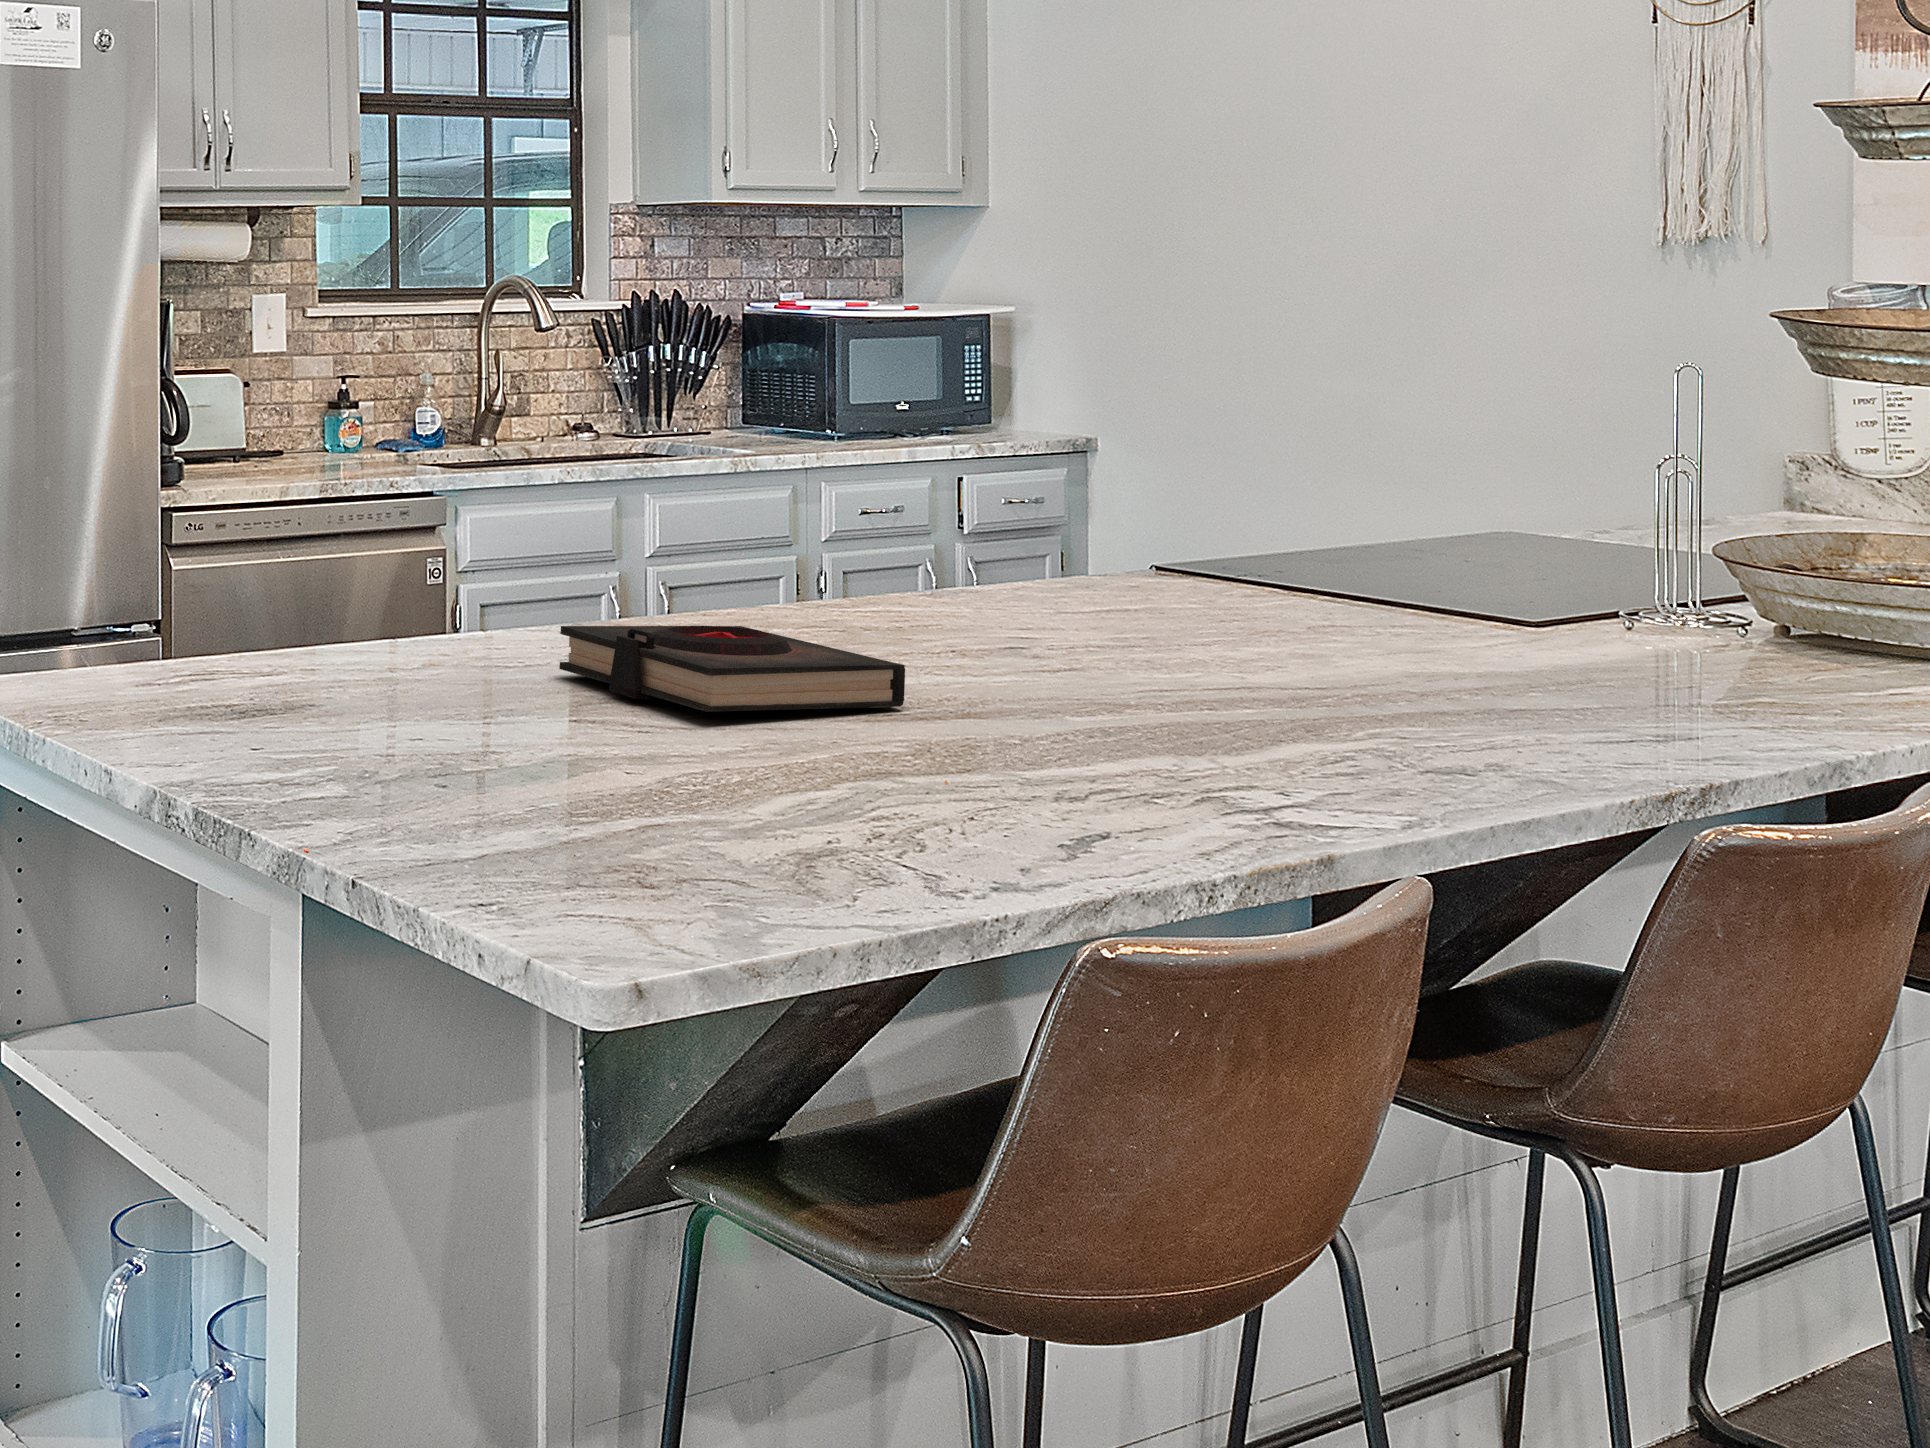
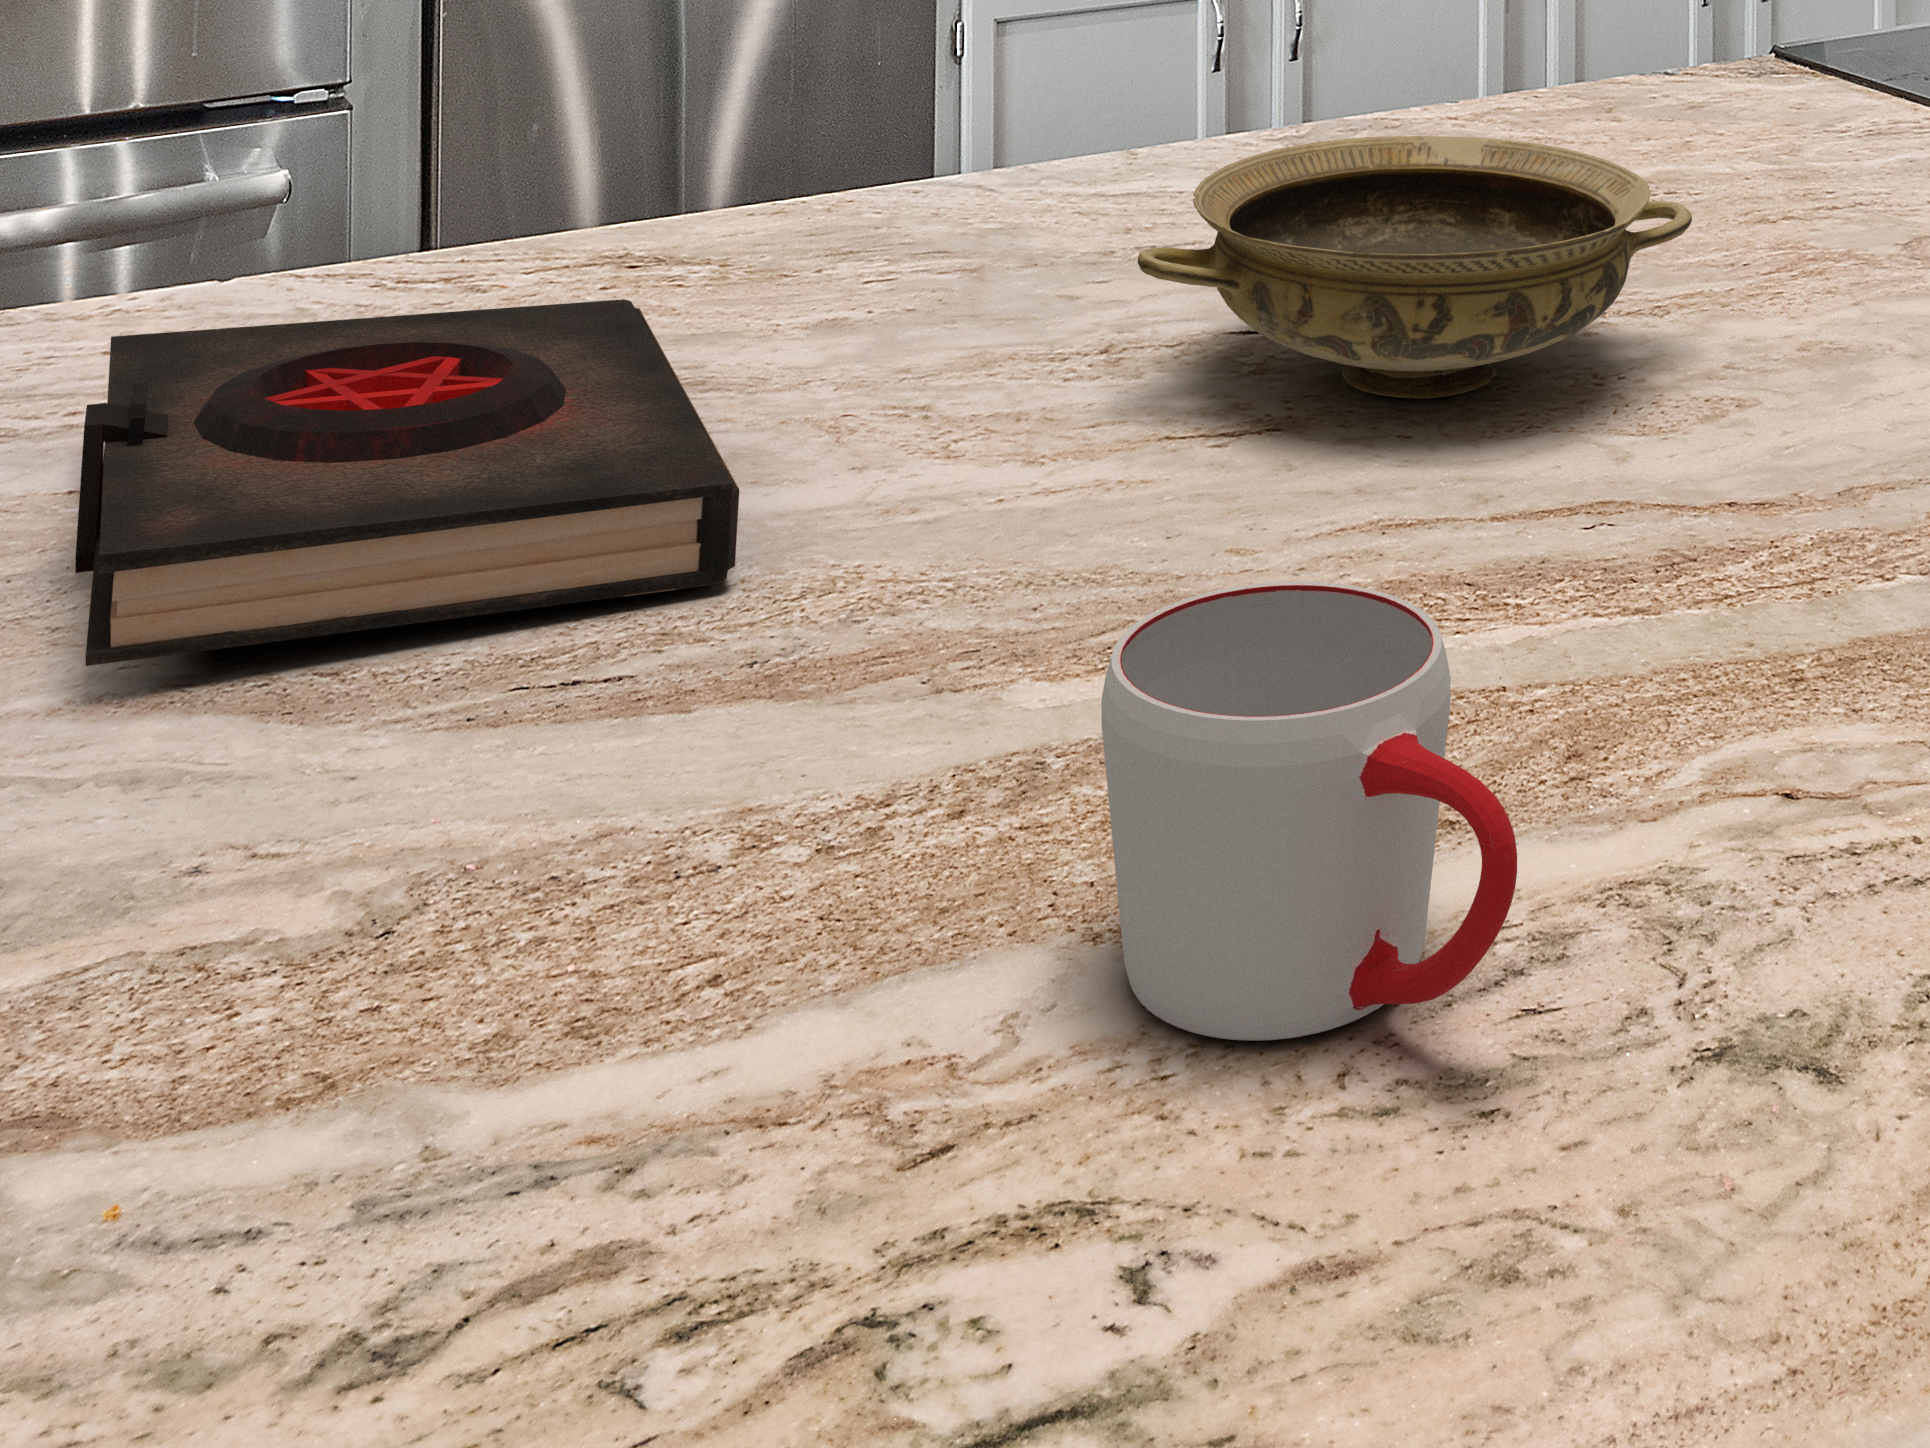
ceramic bowl: none [992,564,1235,672] -> present [1138,136,1692,398]
mug: none [1184,653,1363,785] -> present [1101,582,1517,1041]

